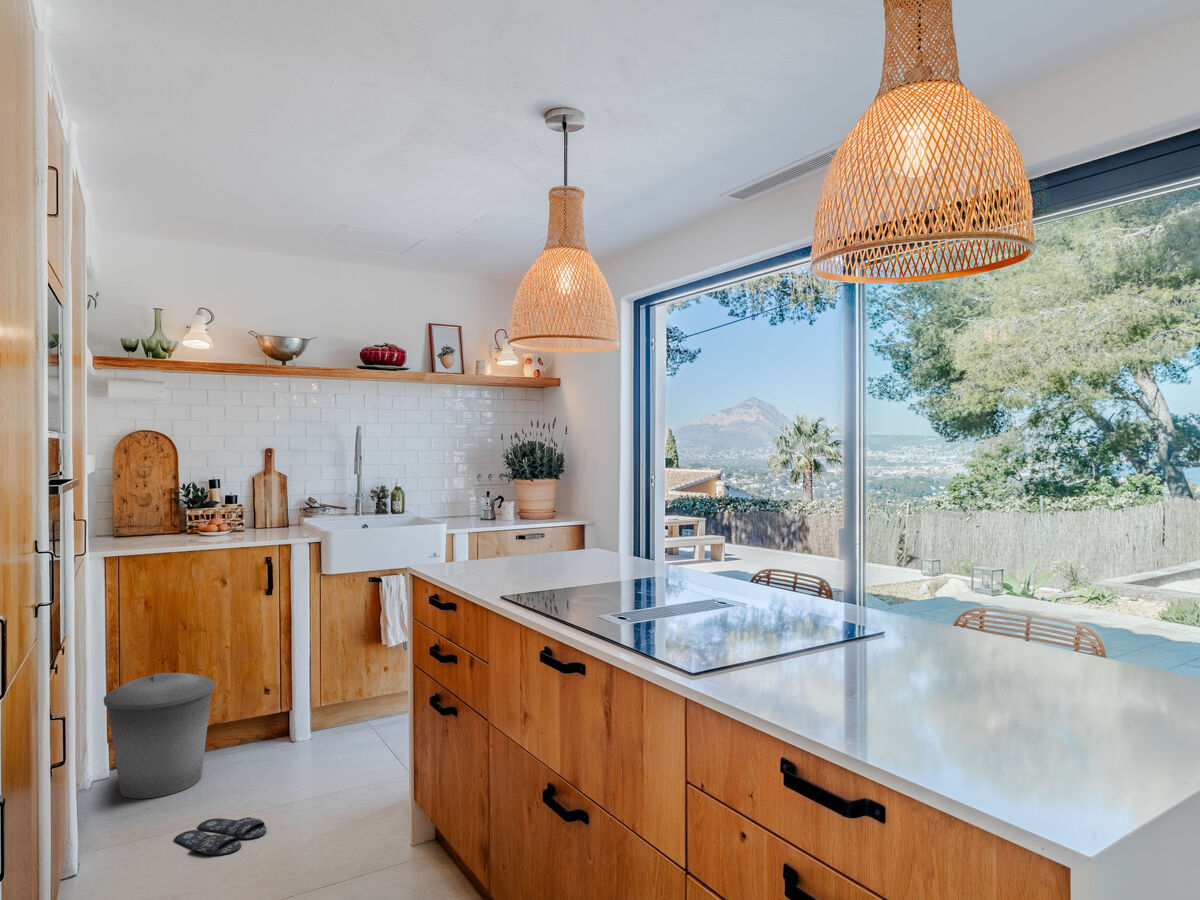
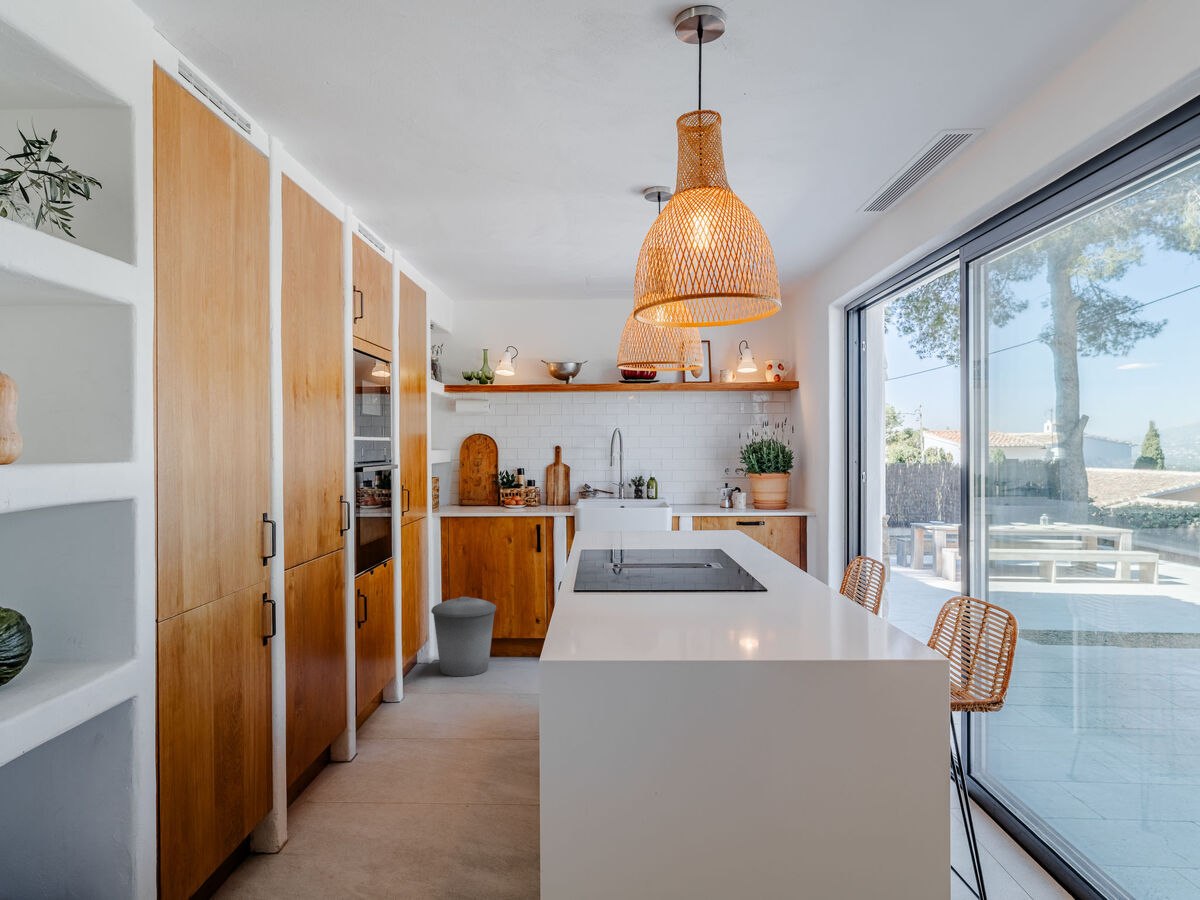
slippers: present [175,817,266,855] -> none [452,693,503,712]

